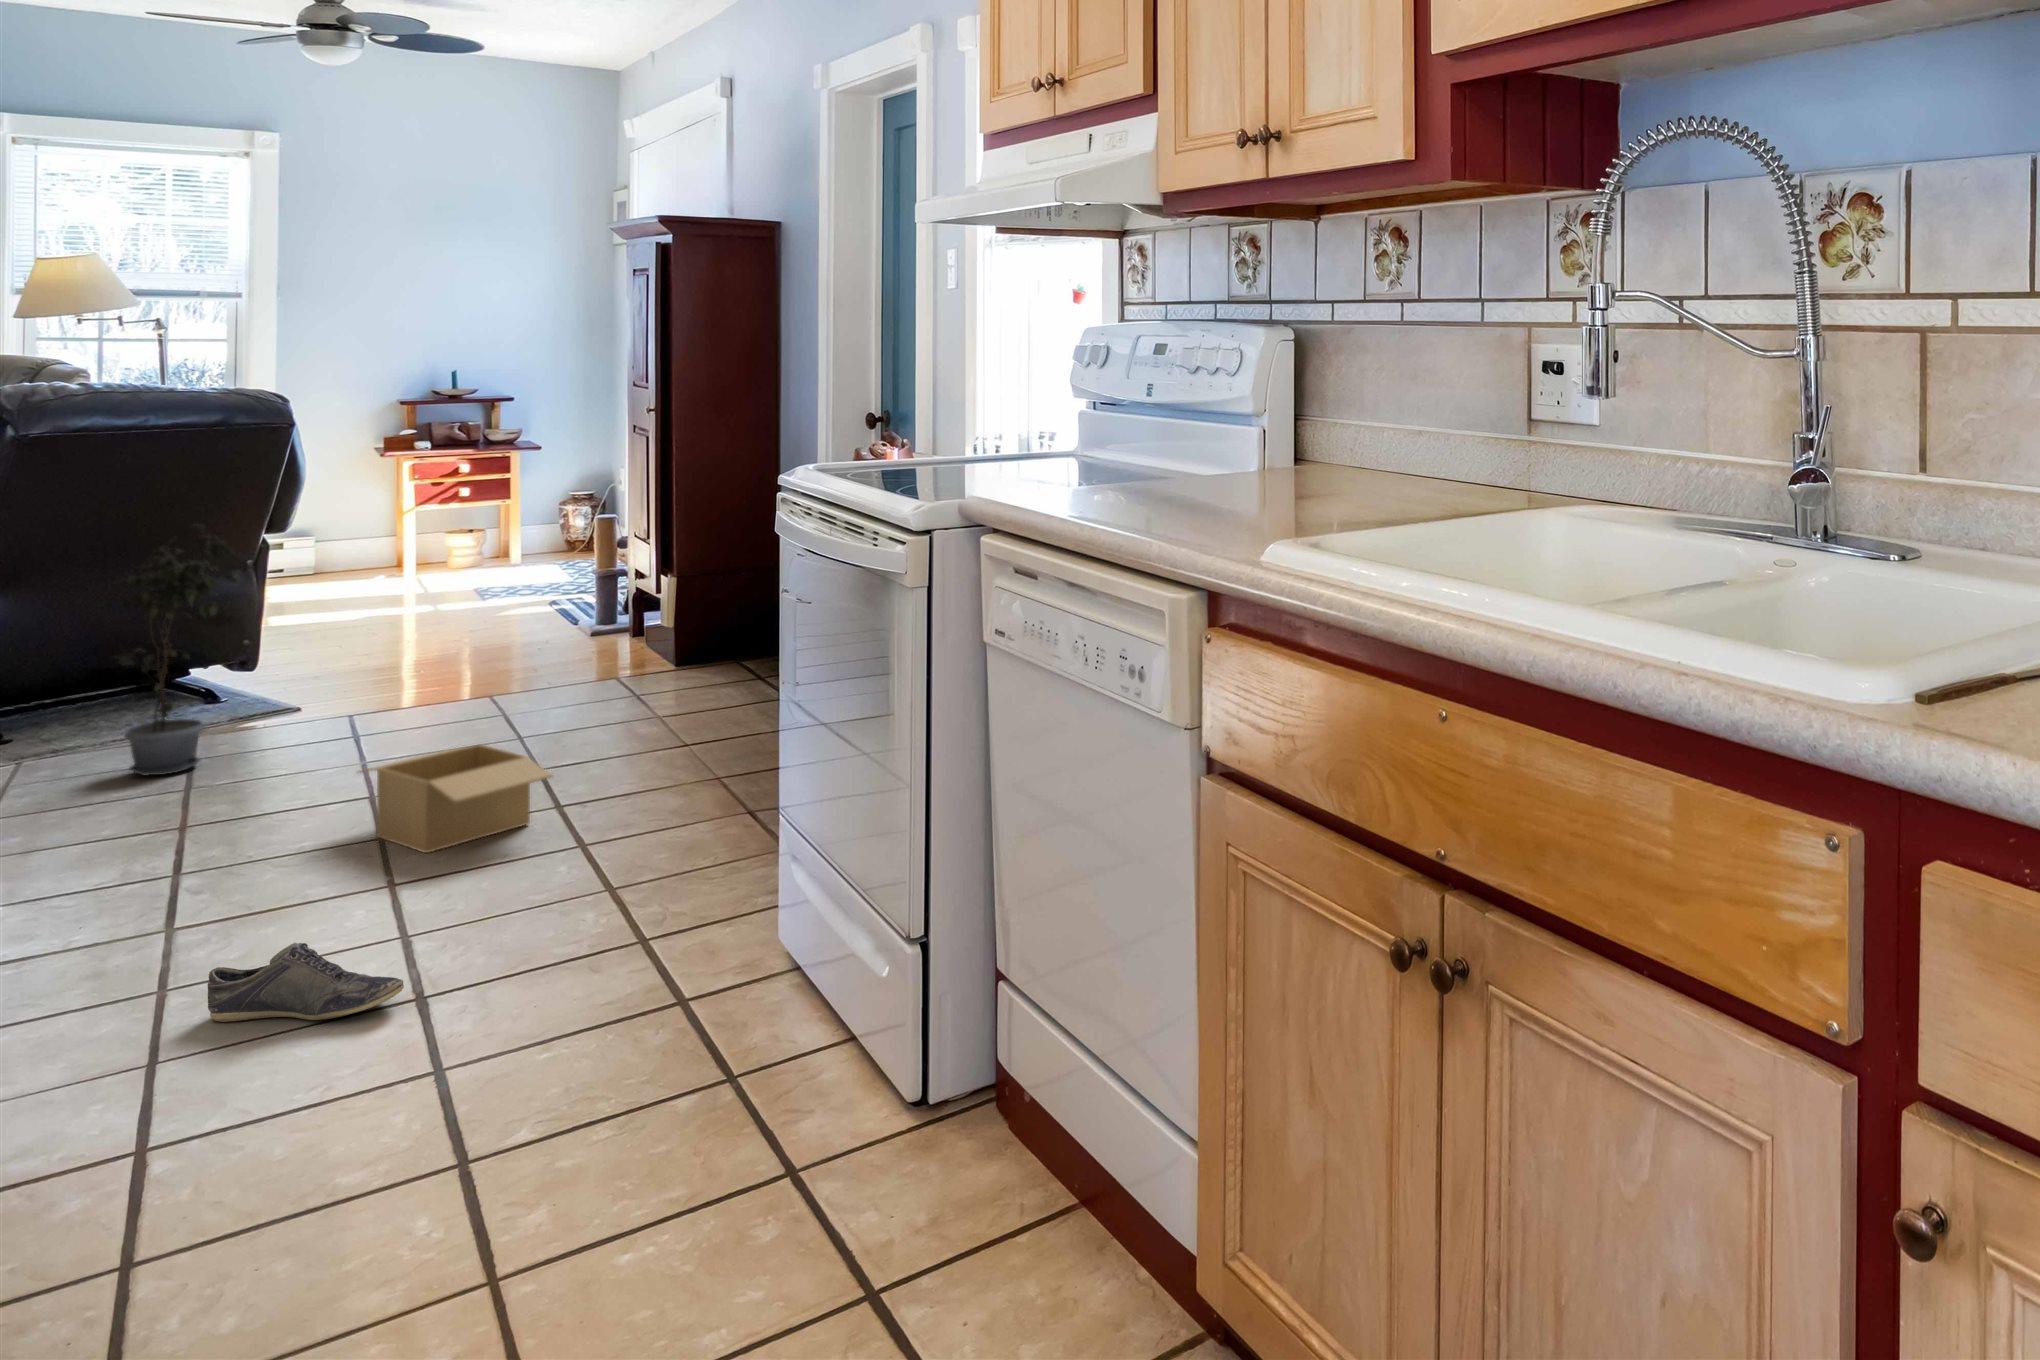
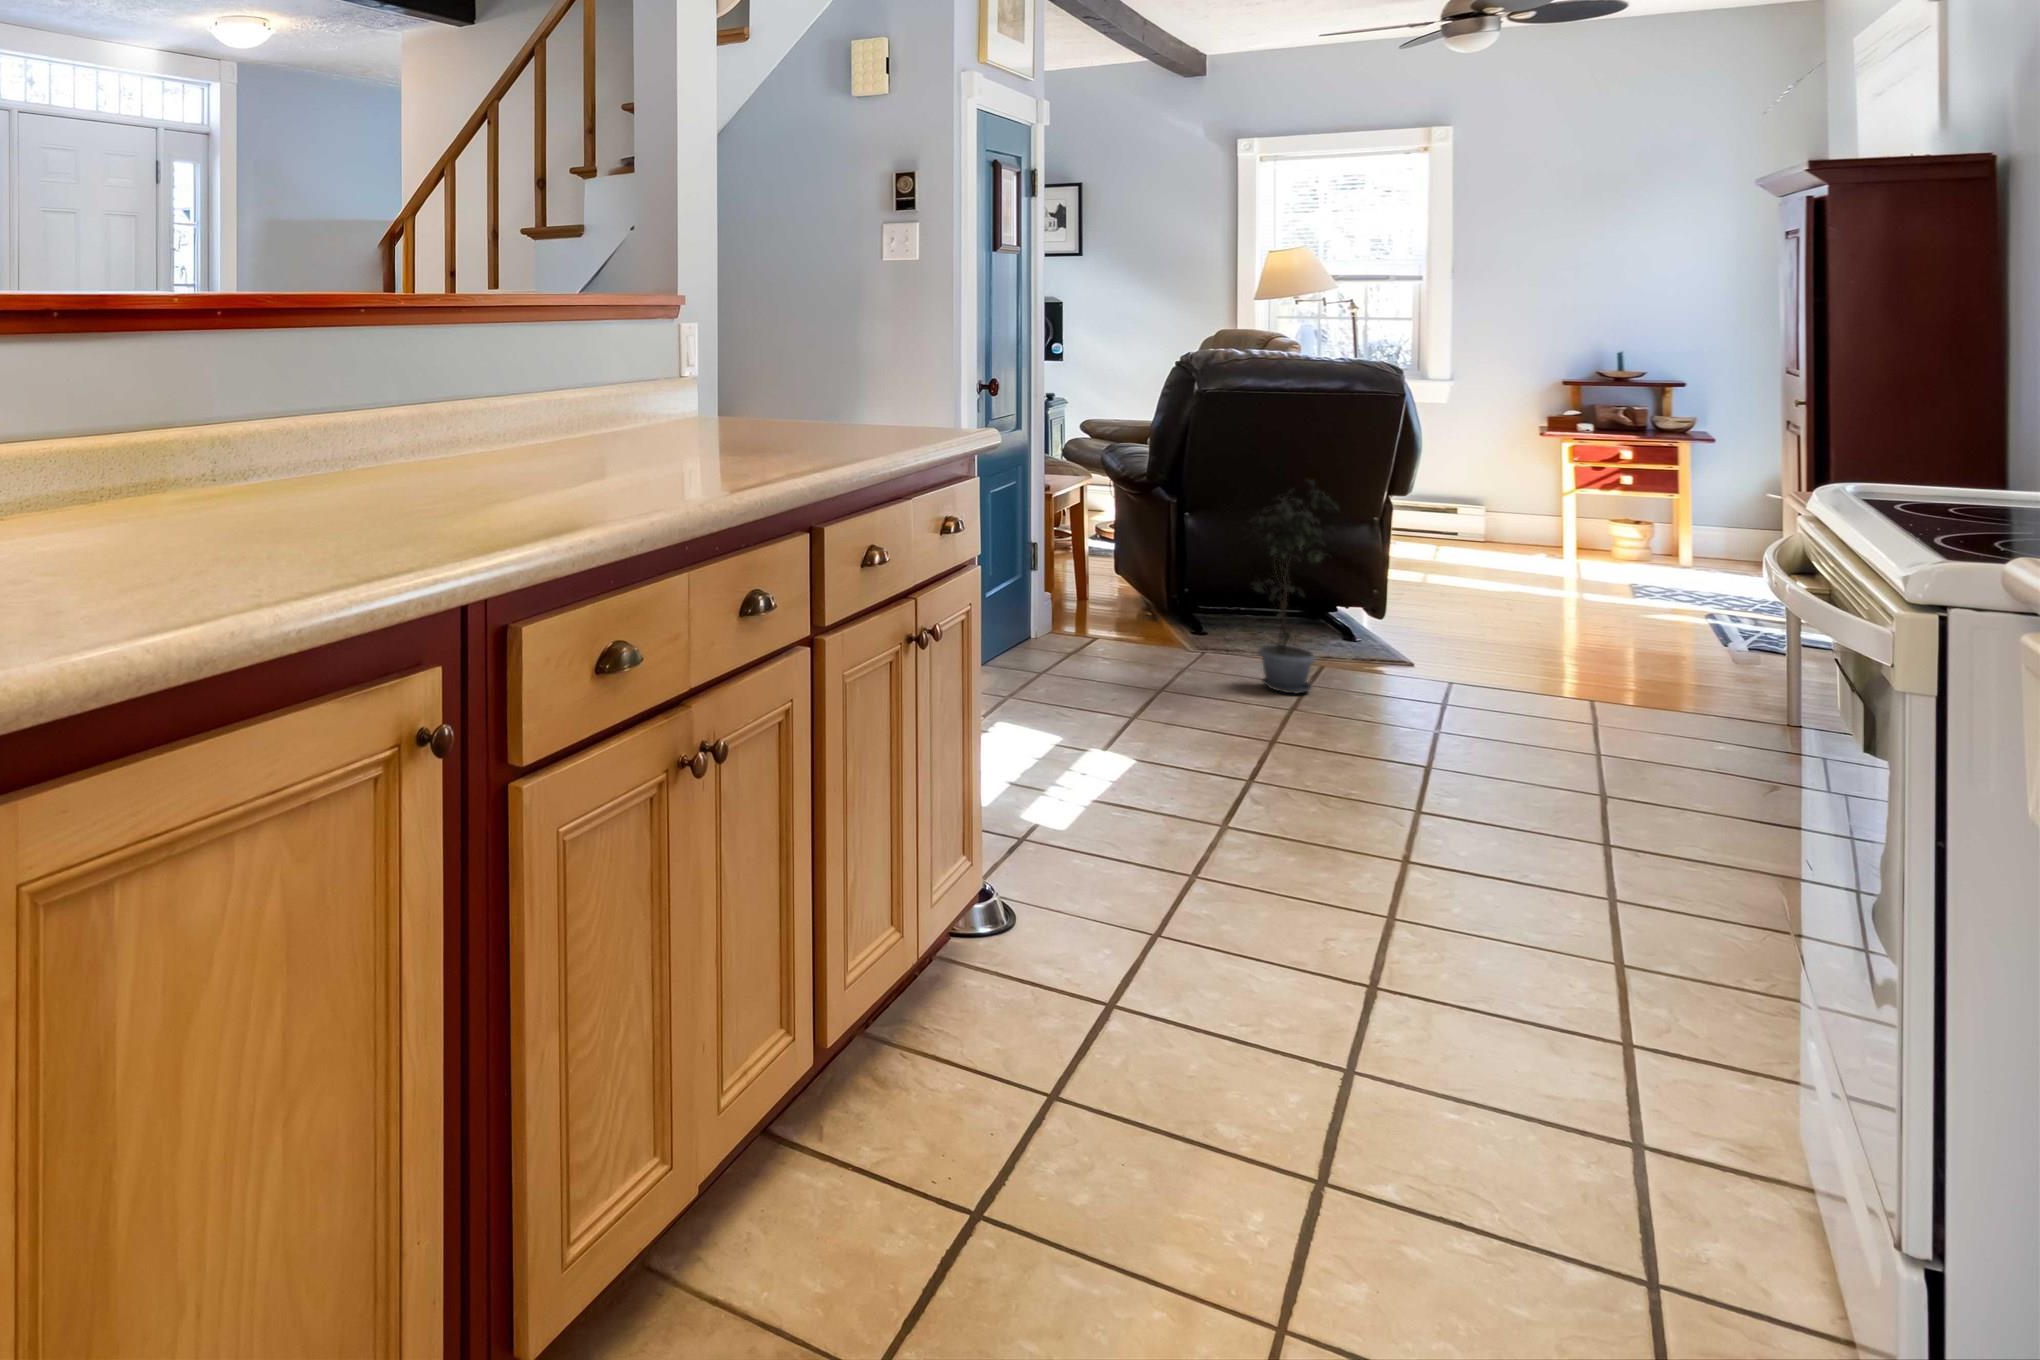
cardboard box: present [359,744,552,853] -> none [1400,737,1583,851]
shoe: present [208,943,404,1022] -> none [1209,874,1355,973]

